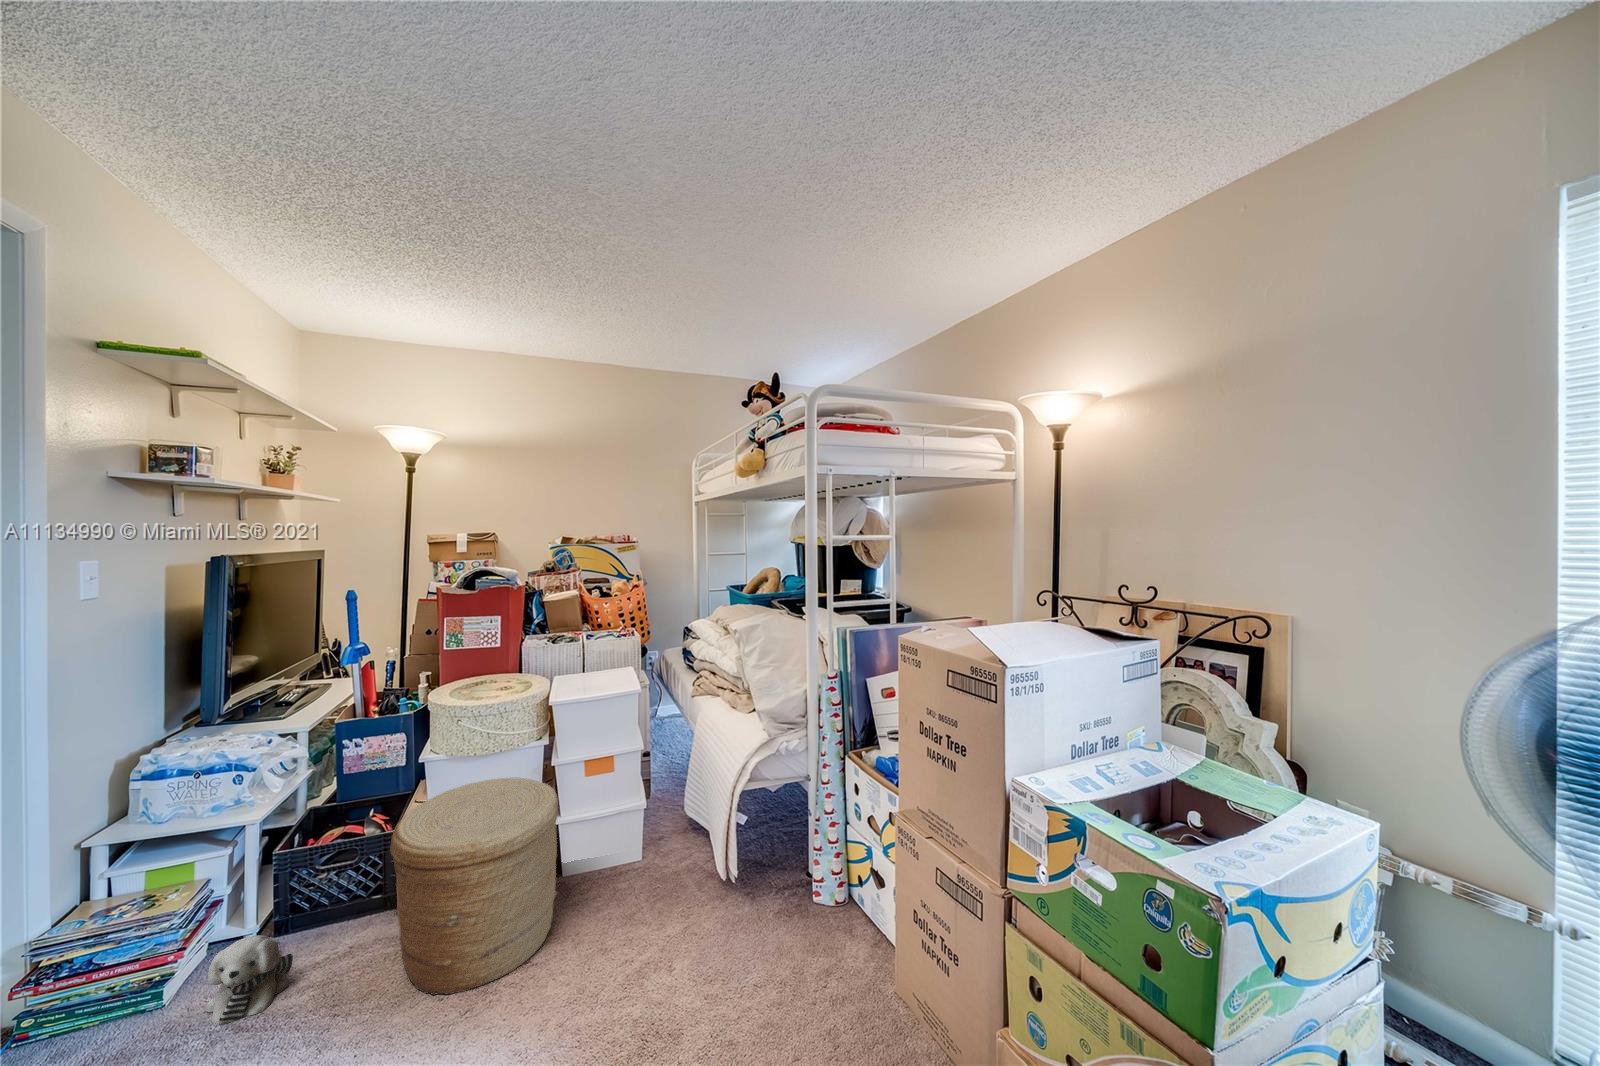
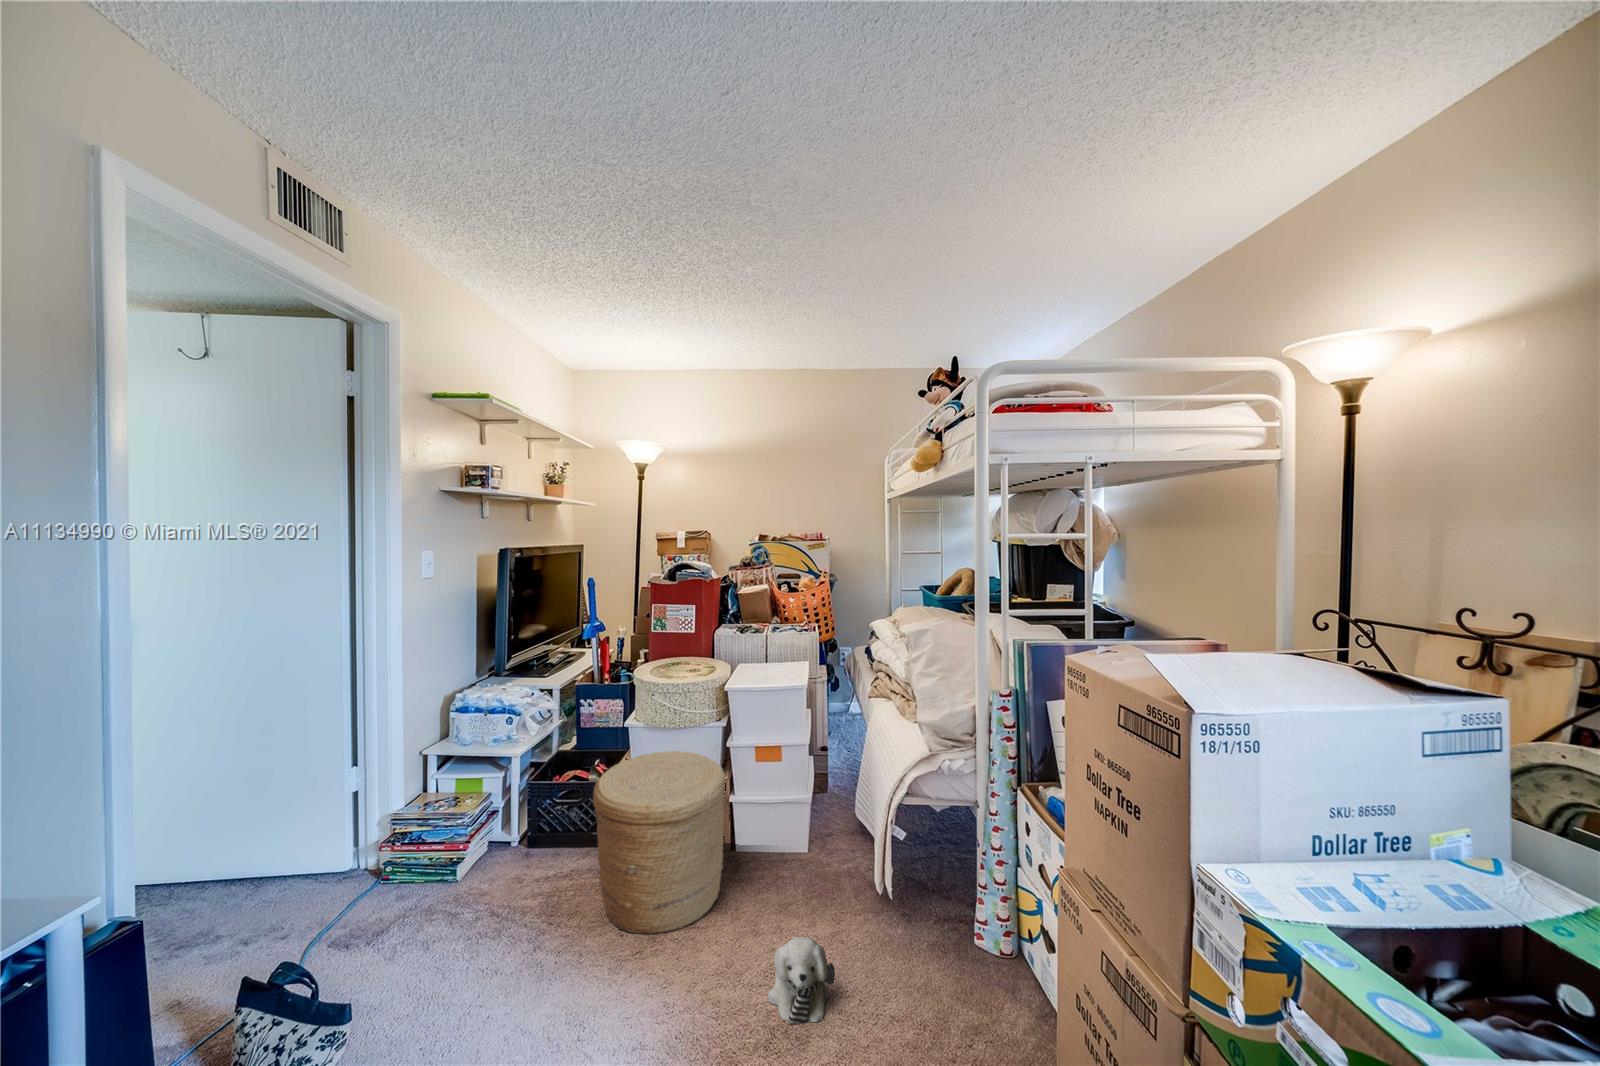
plush toy: present [206,935,293,1025] -> present [768,937,835,1025]

